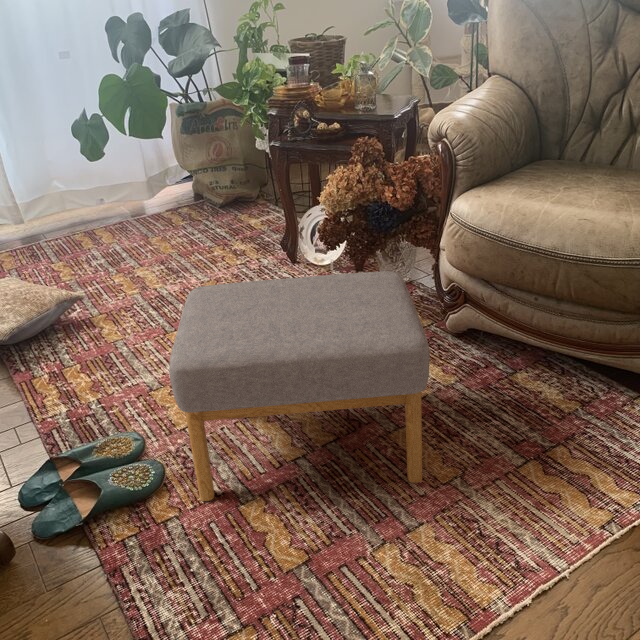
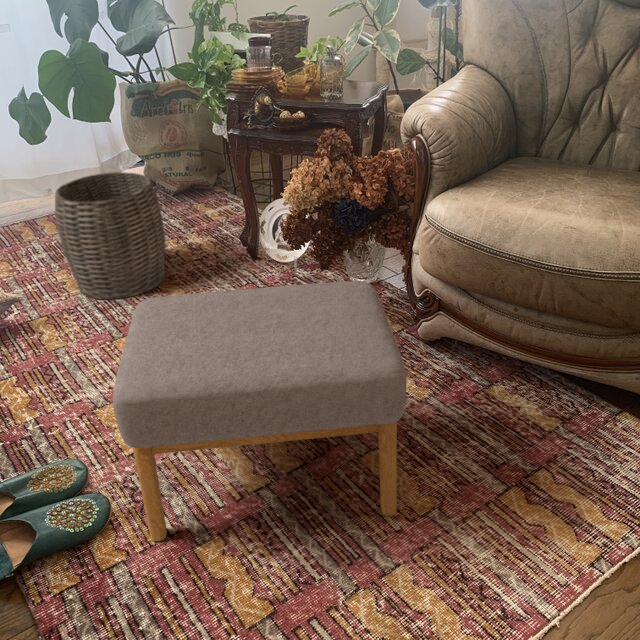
woven basket: none [114,183,213,298] -> present [55,172,166,299]

